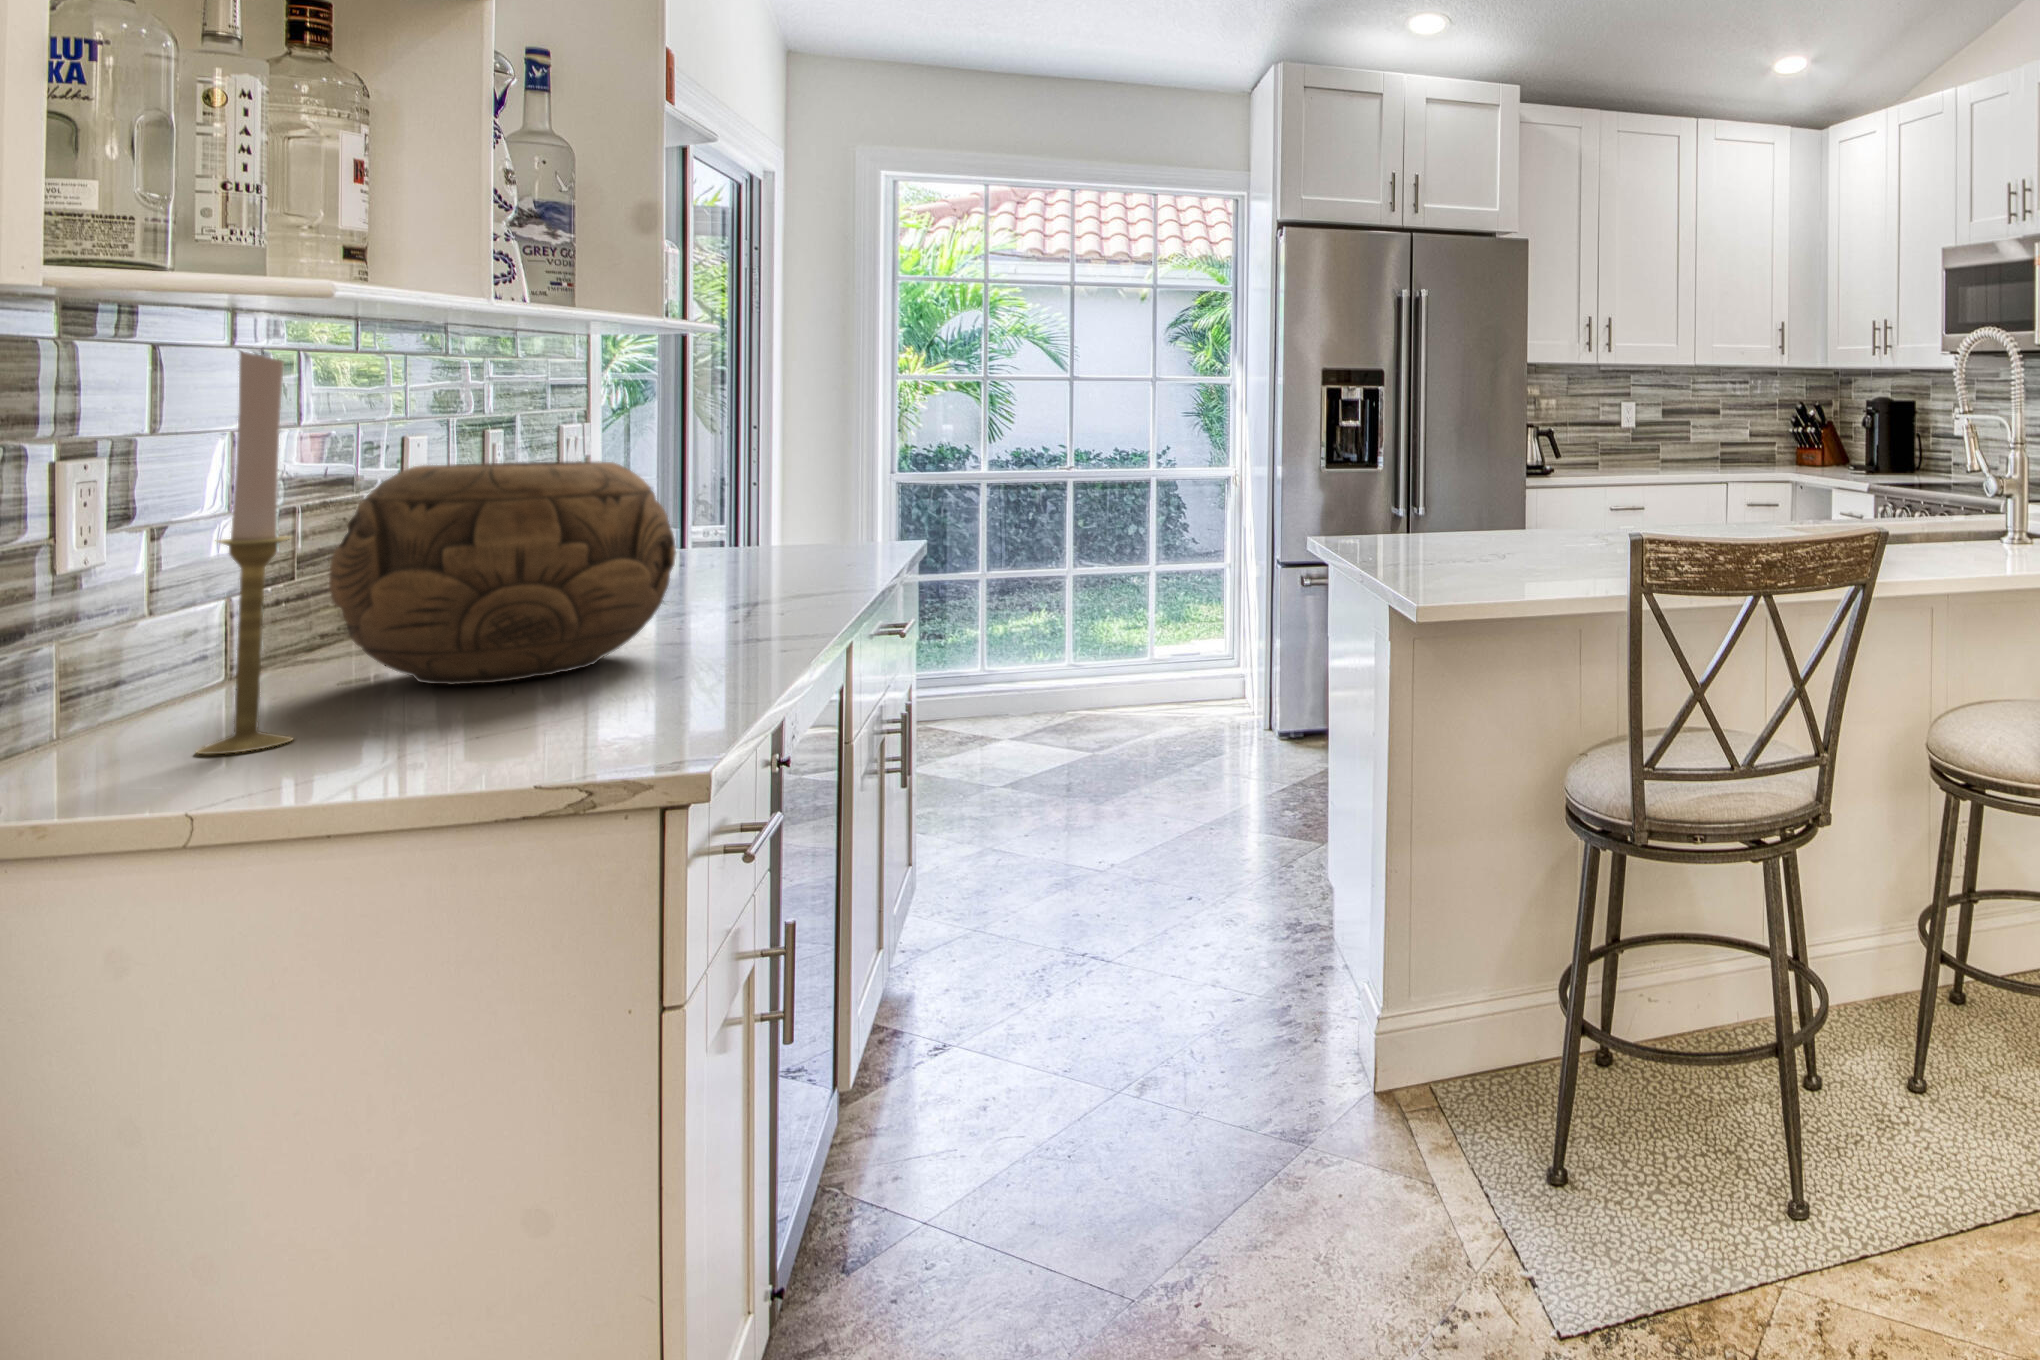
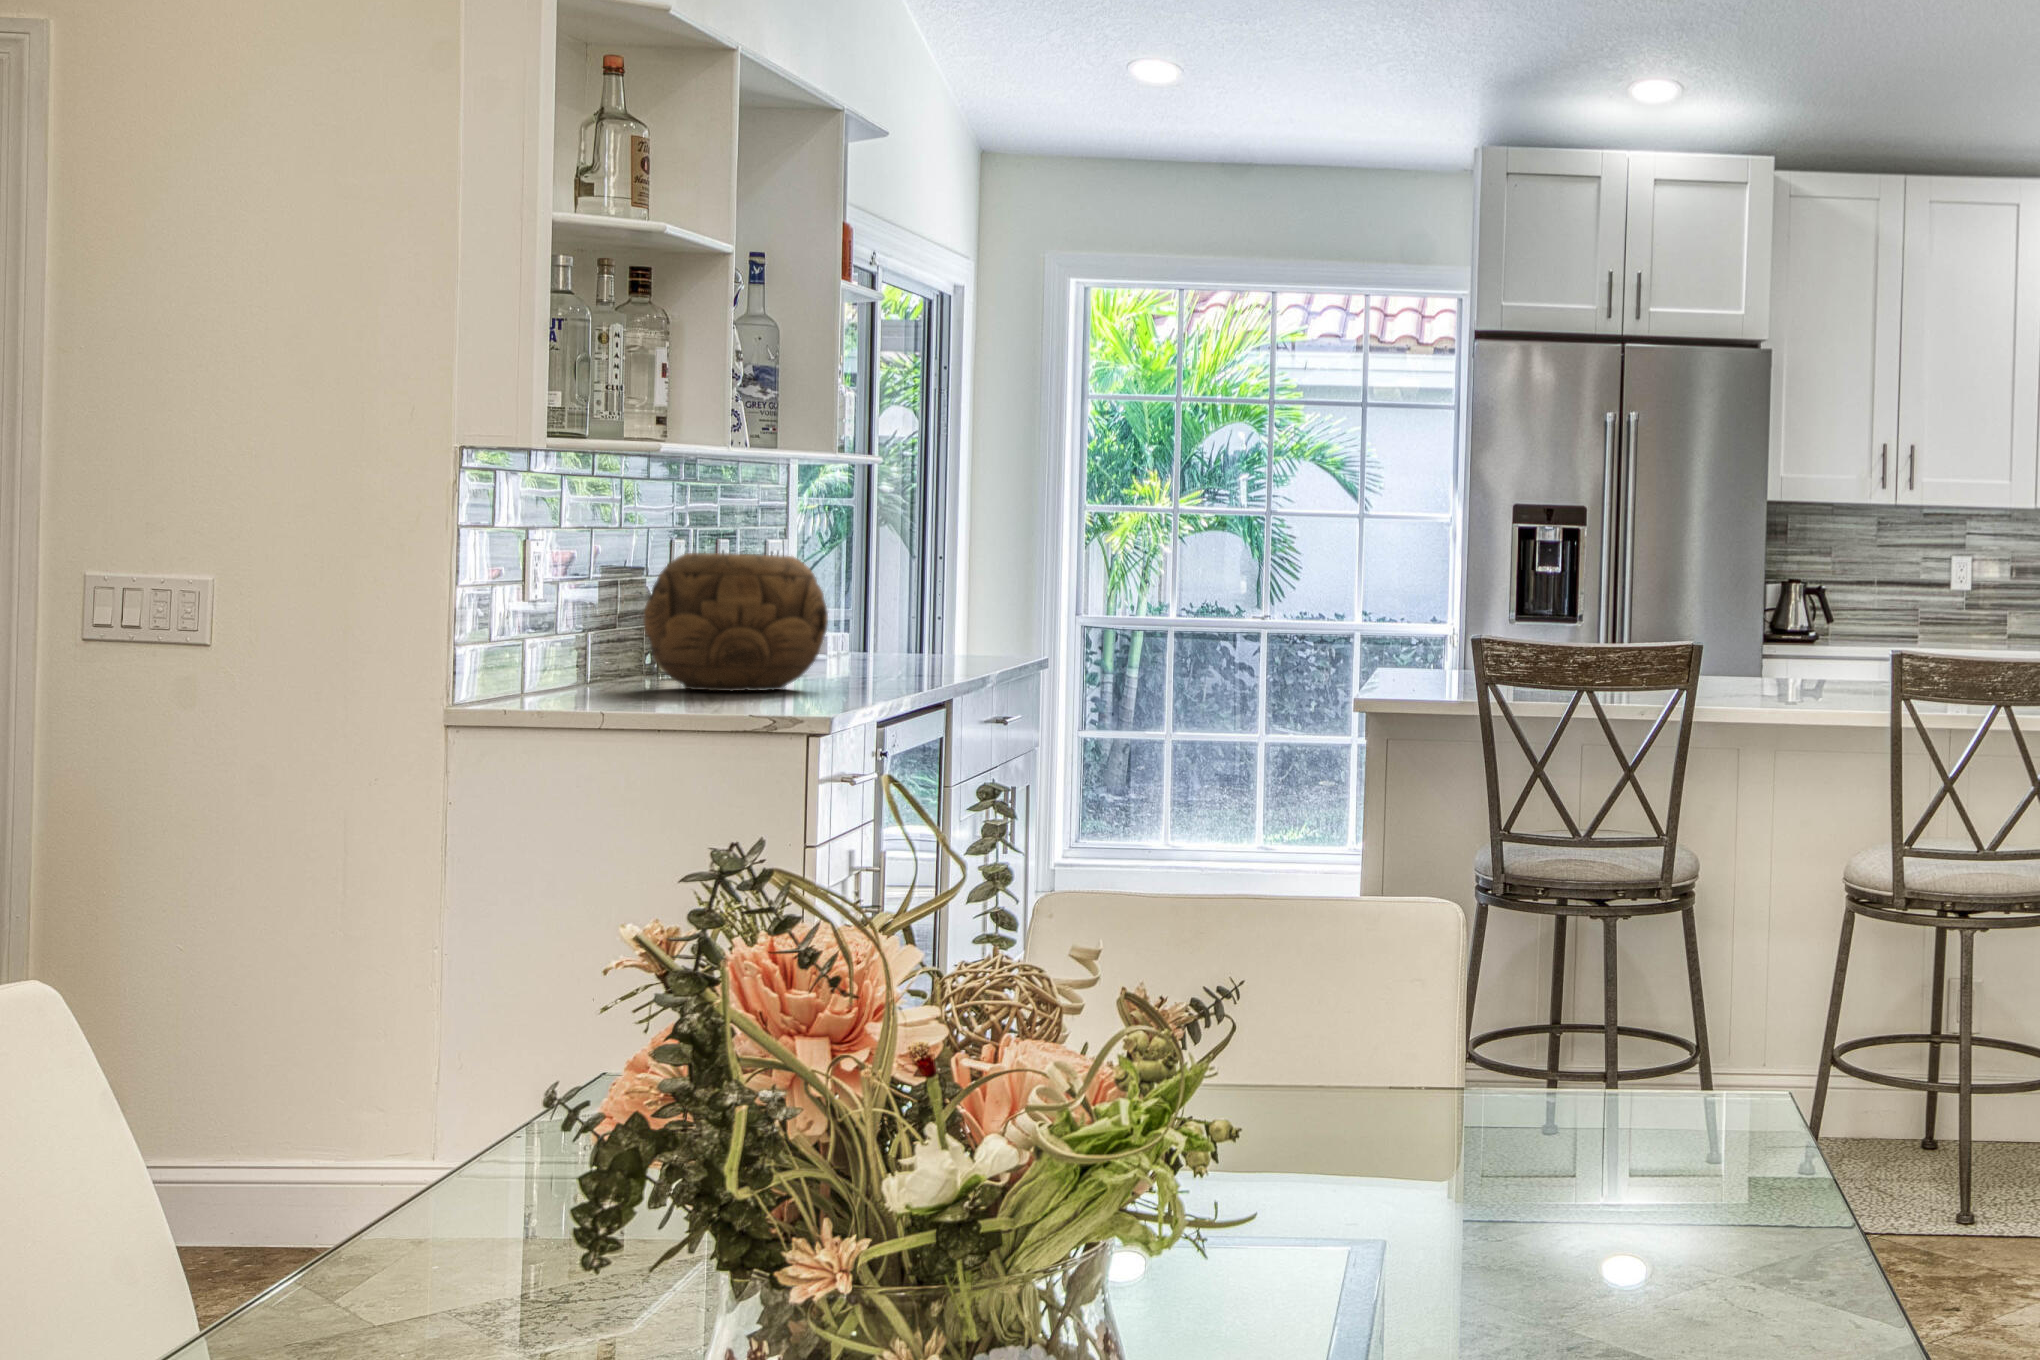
candlestick: present [196,349,292,754] -> none [594,478,636,699]

